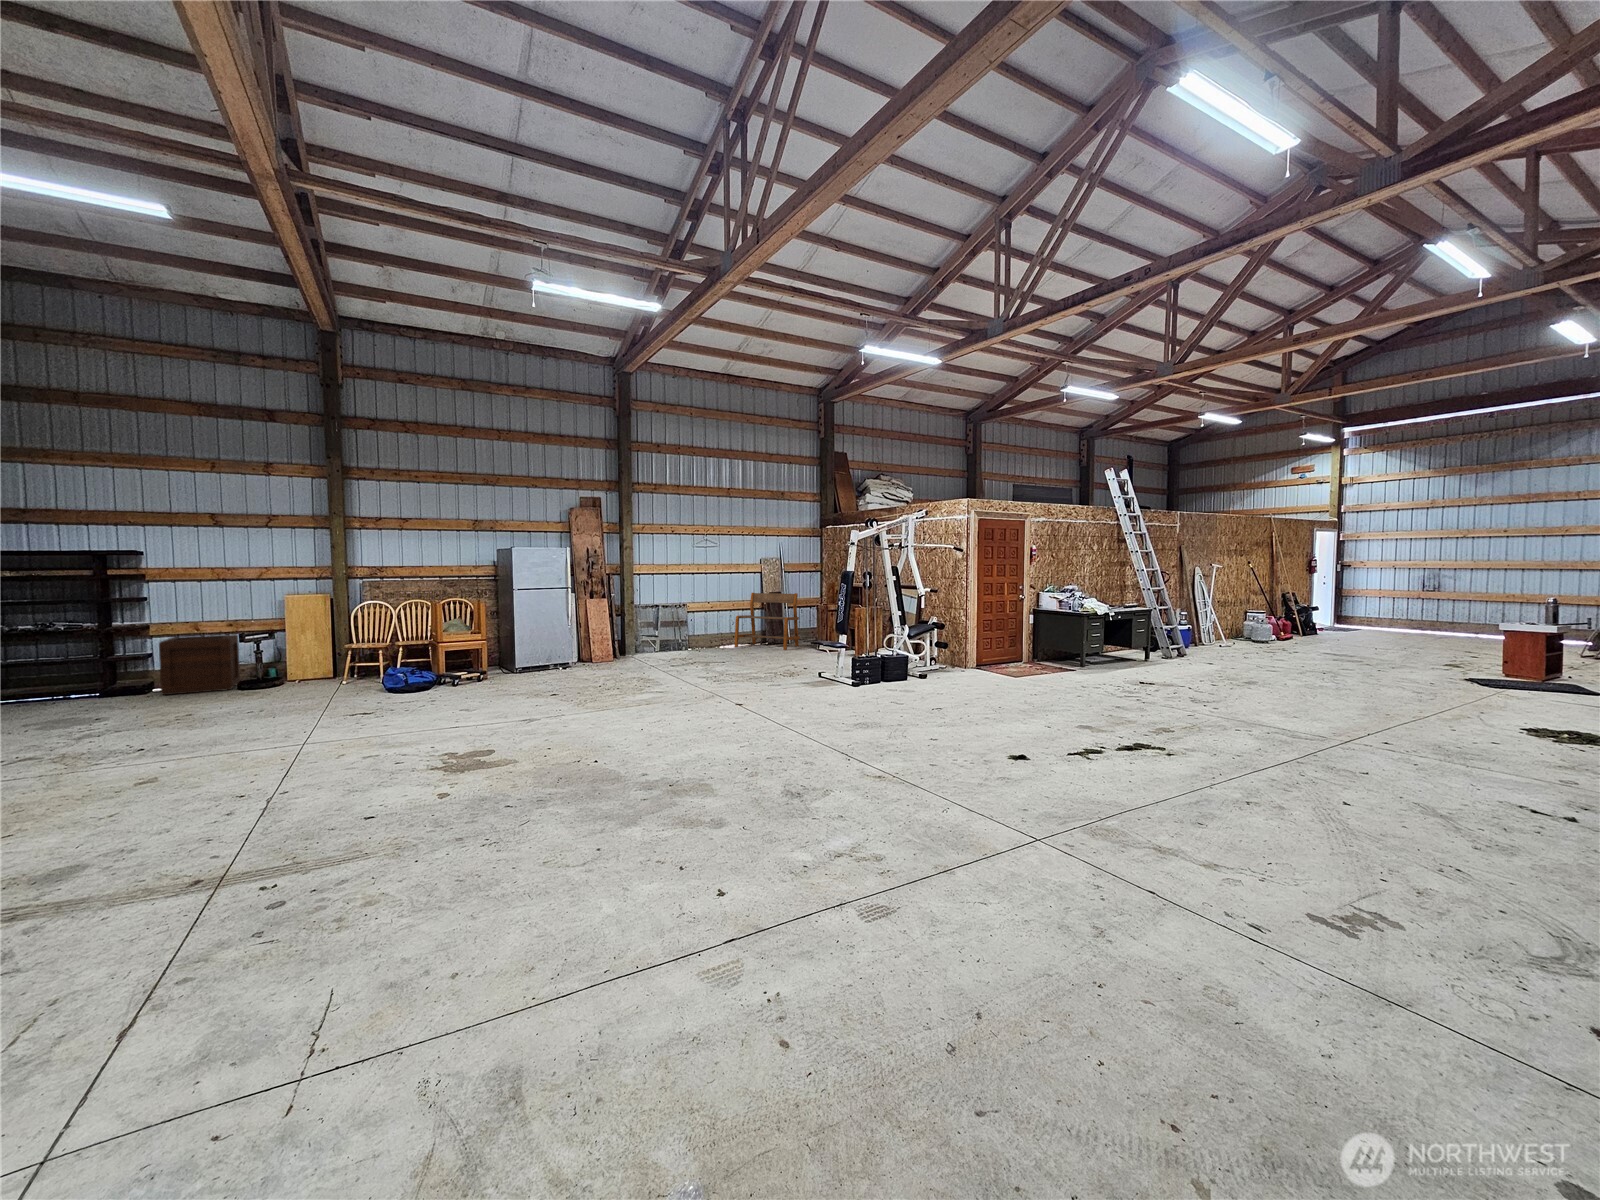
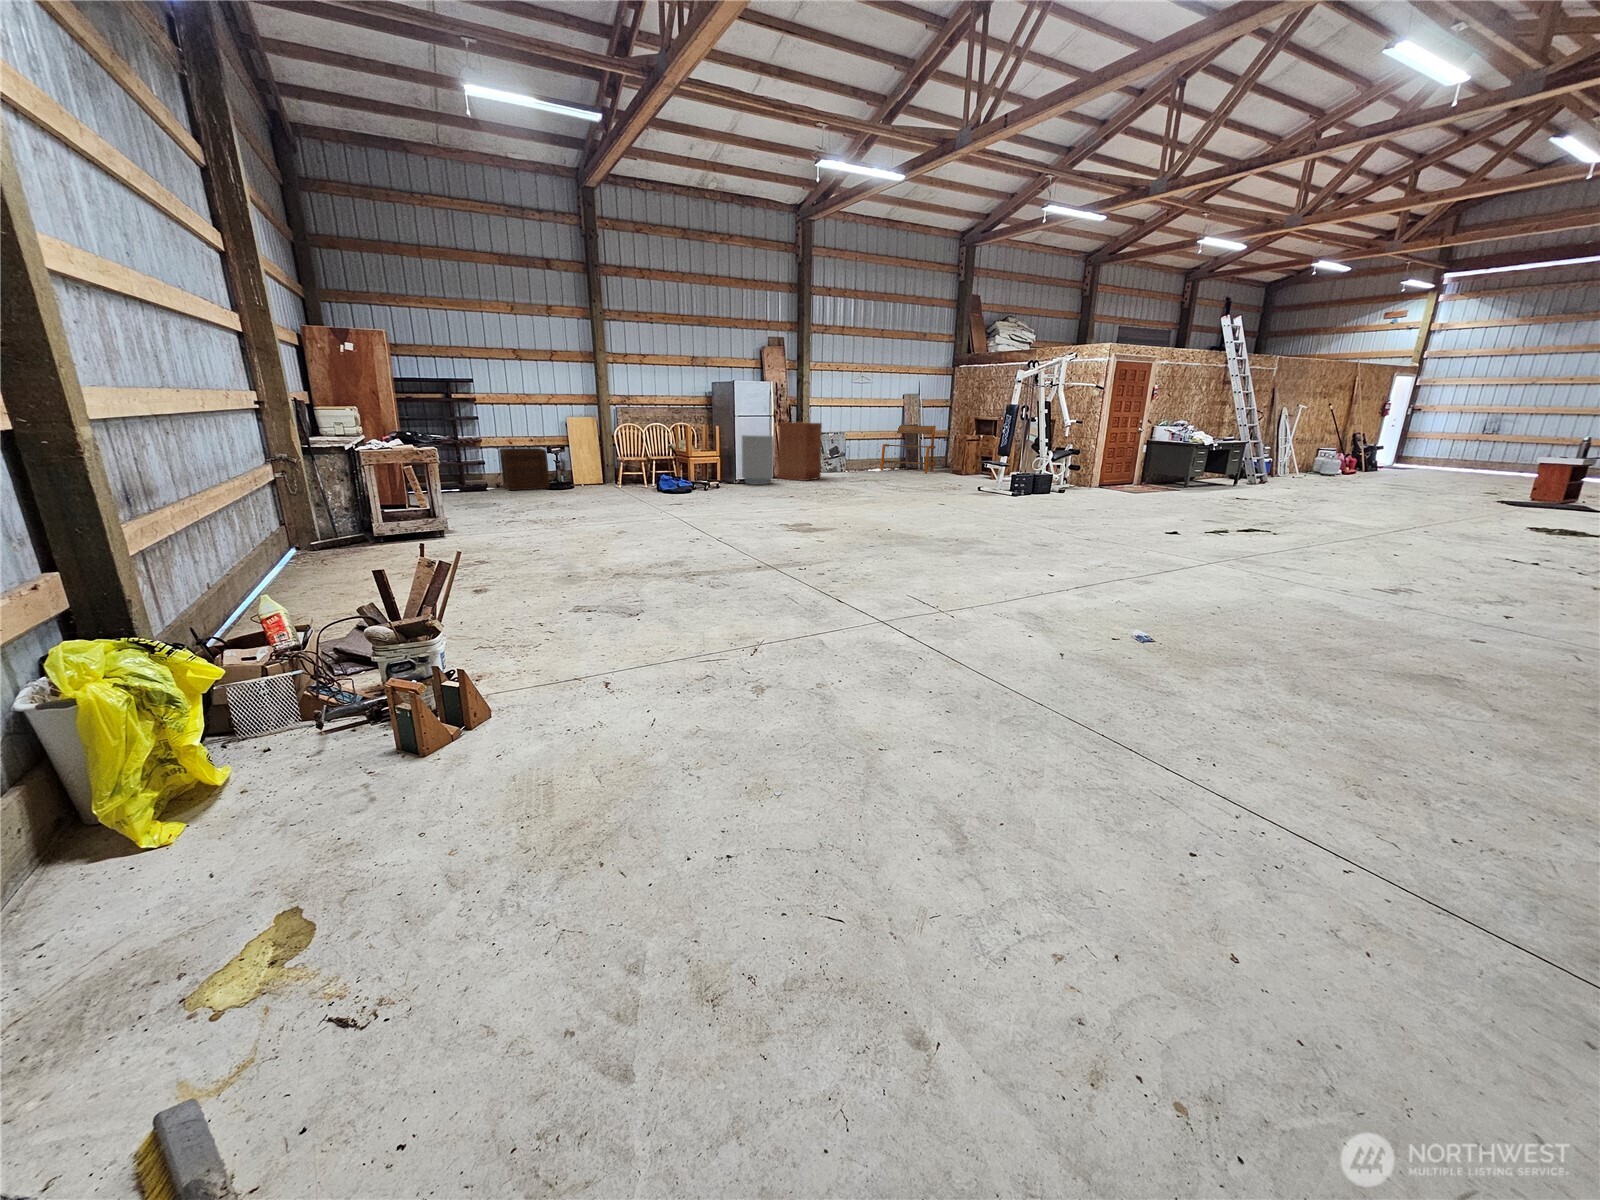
filing cabinet: none [582,594,638,666] -> present [778,422,822,481]
trash can: none [520,612,564,674] -> present [742,435,773,485]

